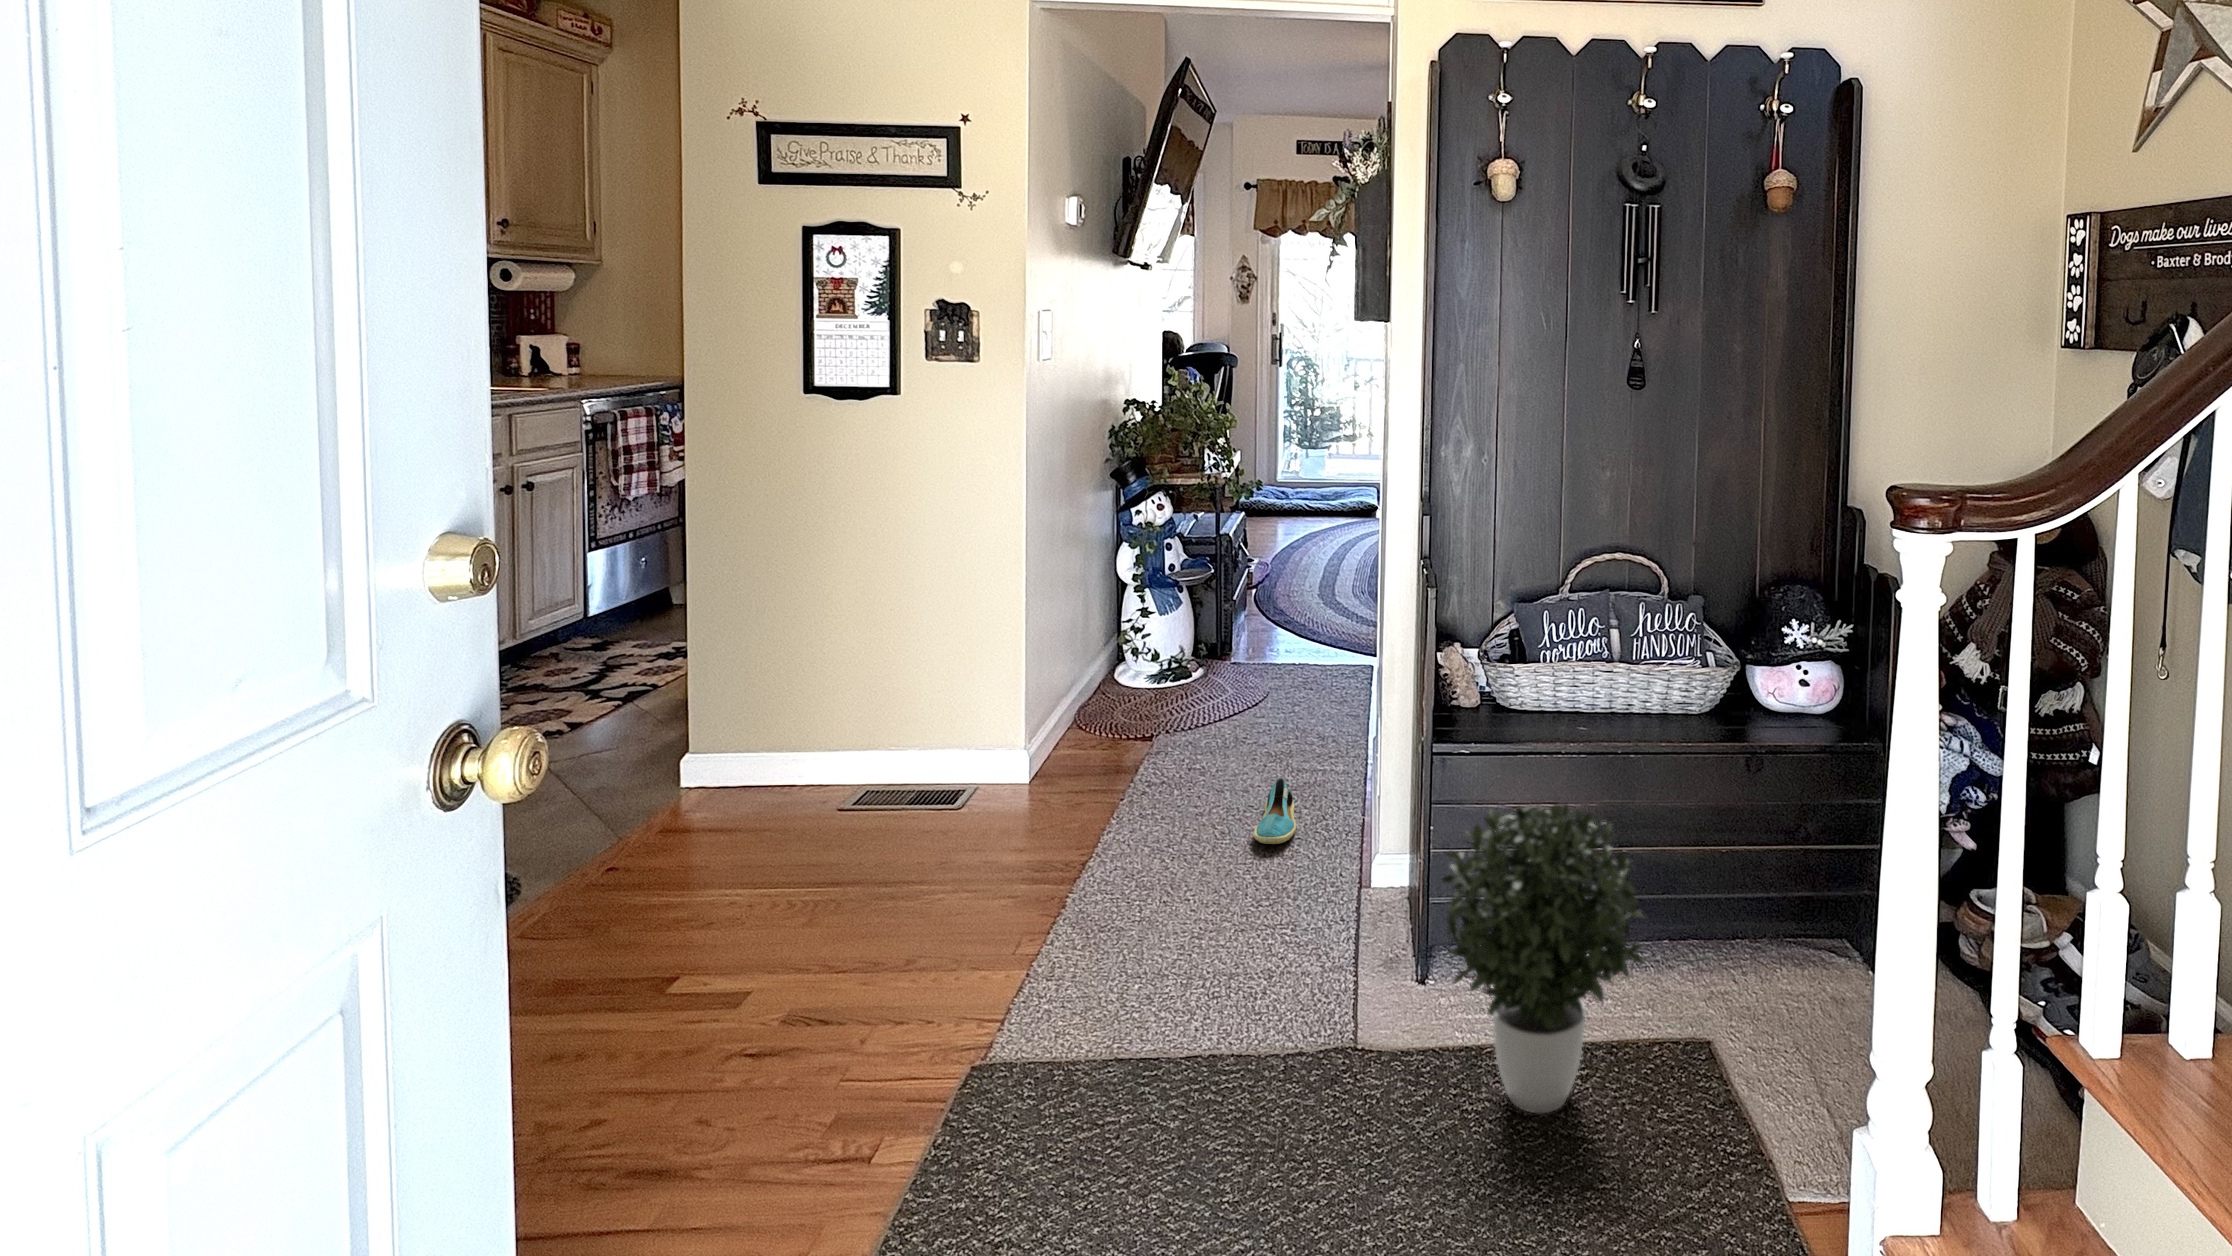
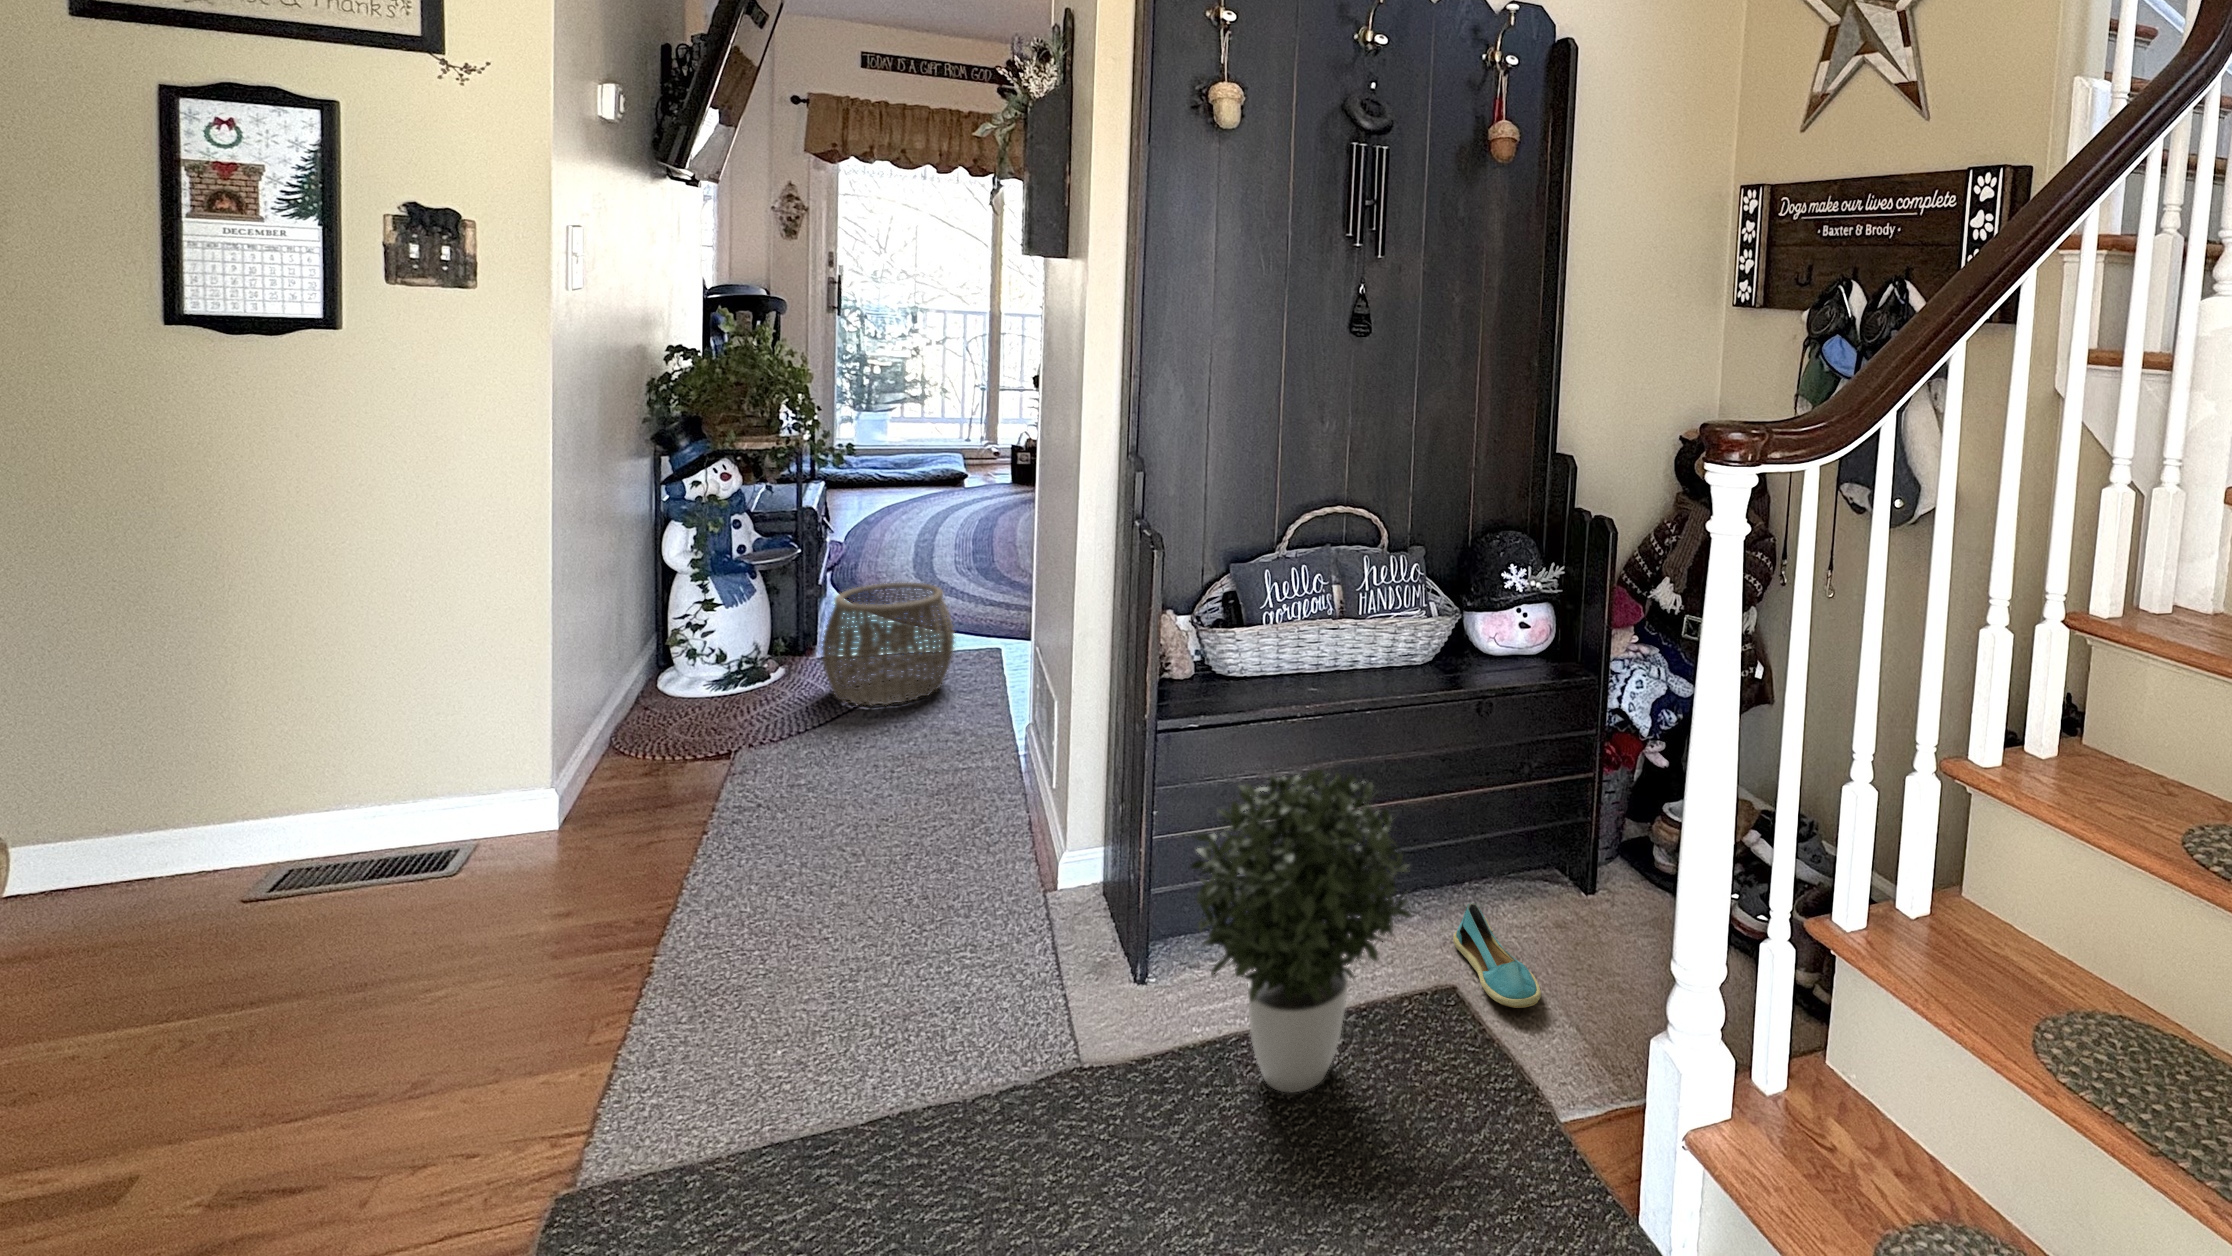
woven basket: none [1220,600,1321,705] -> present [822,582,954,706]
shoe: present [1253,778,1296,844] -> present [1453,903,1541,1008]

